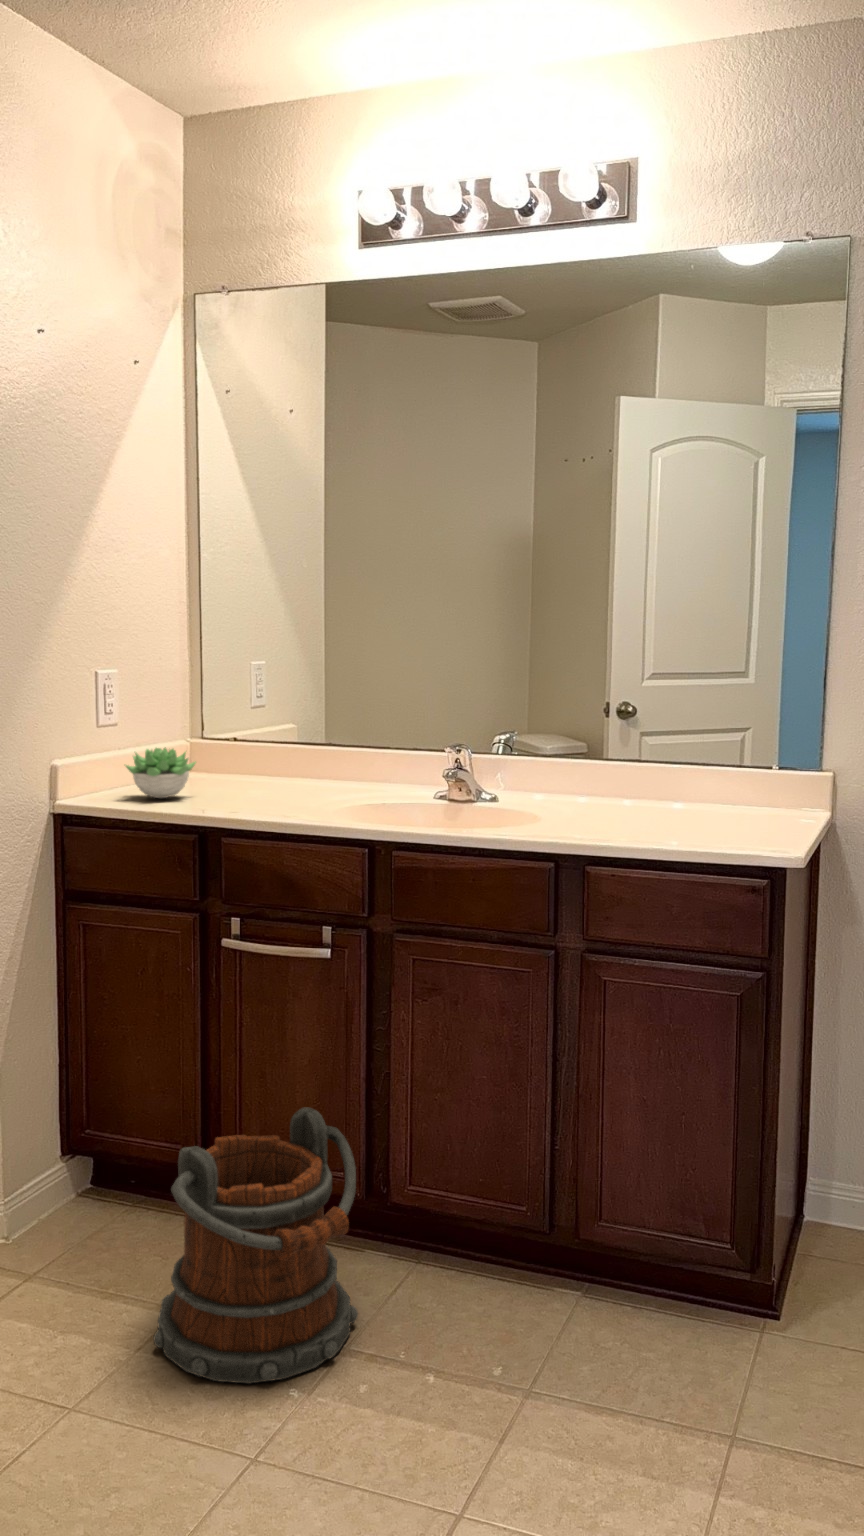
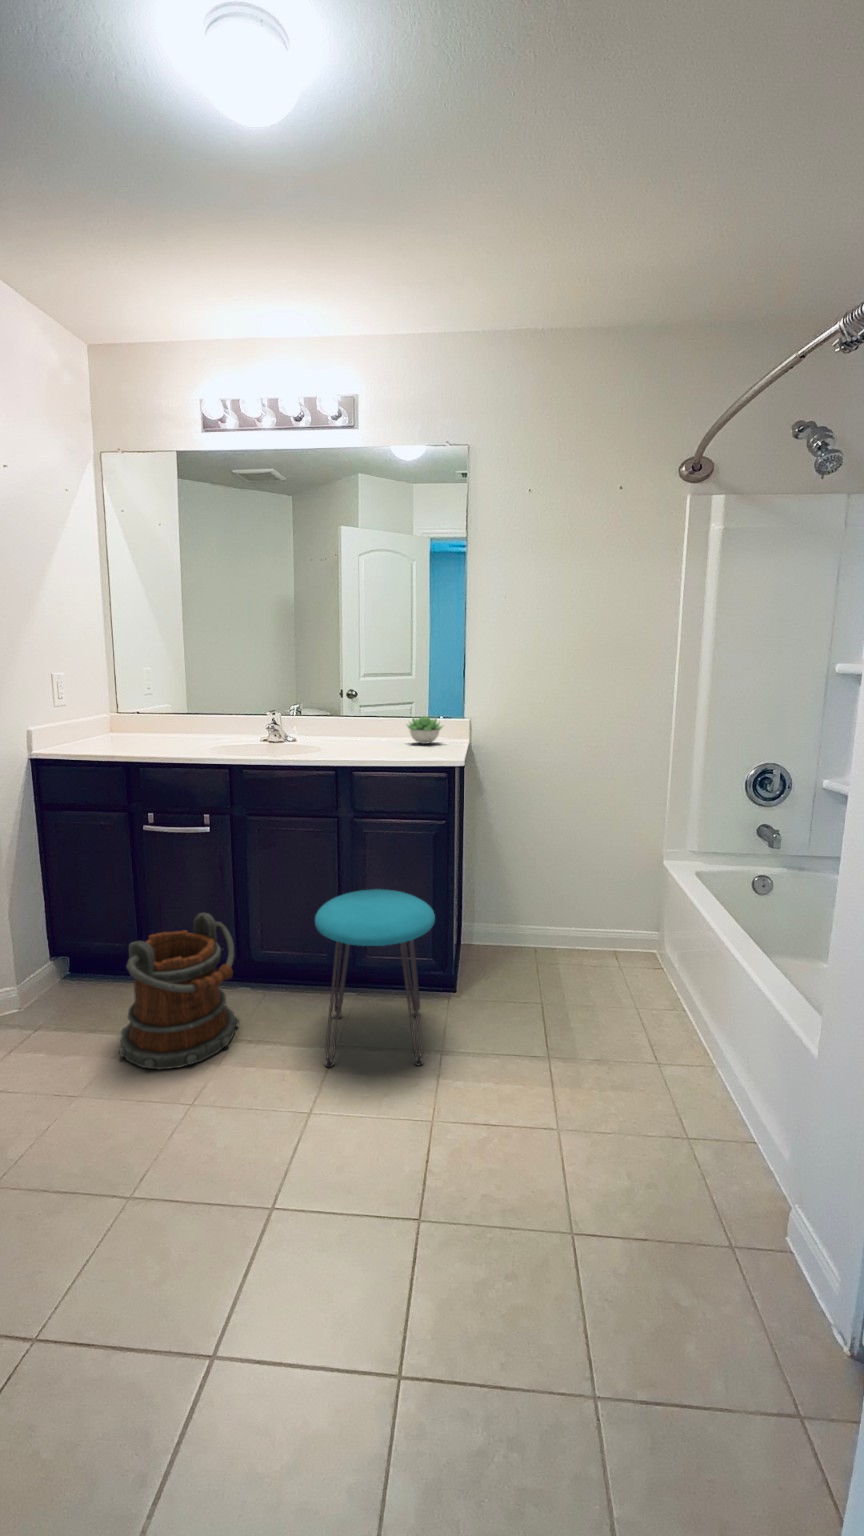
succulent plant: present [126,748,196,798] -> present [407,716,442,744]
stool: none [497,1098,730,1460] -> present [315,889,435,1067]

